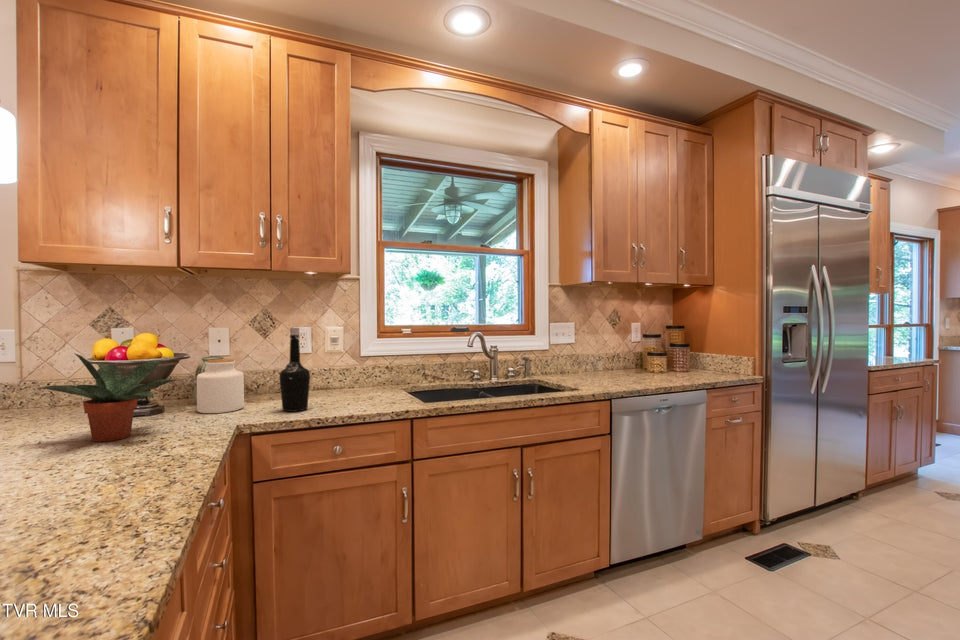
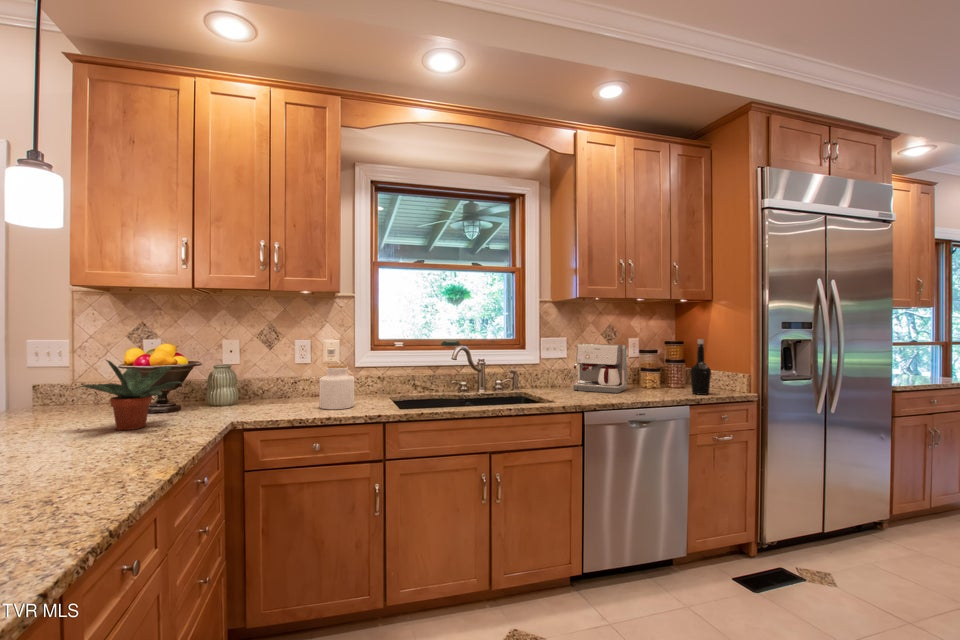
bottle: present [280,328,310,412] -> present [690,339,711,395]
coffee maker: none [582,329,635,379] -> present [573,343,627,393]
jar: present [197,359,244,413] -> present [319,366,354,410]

